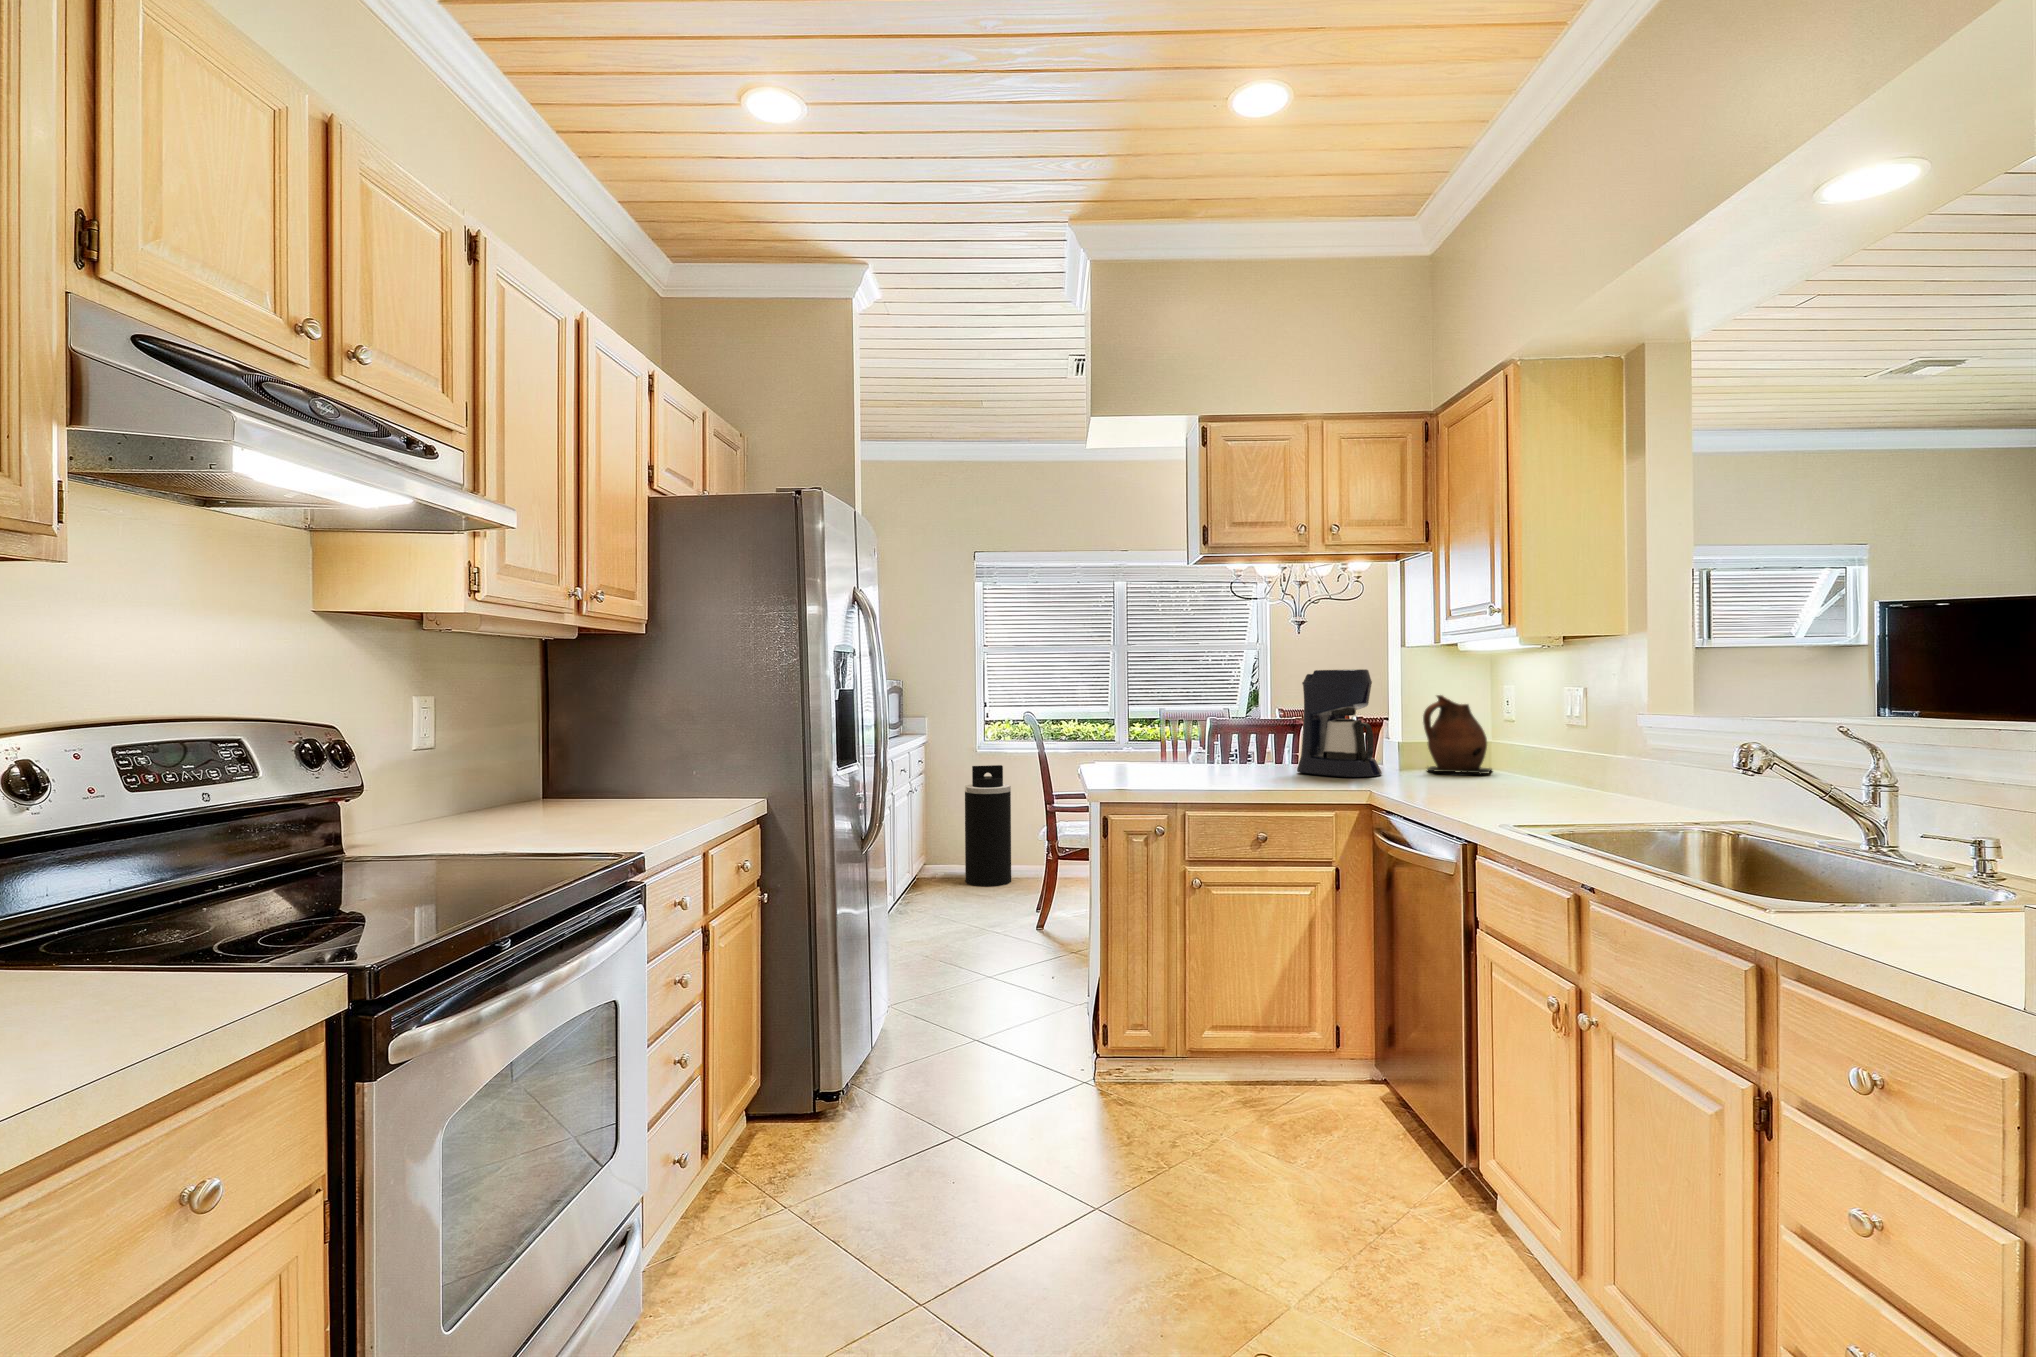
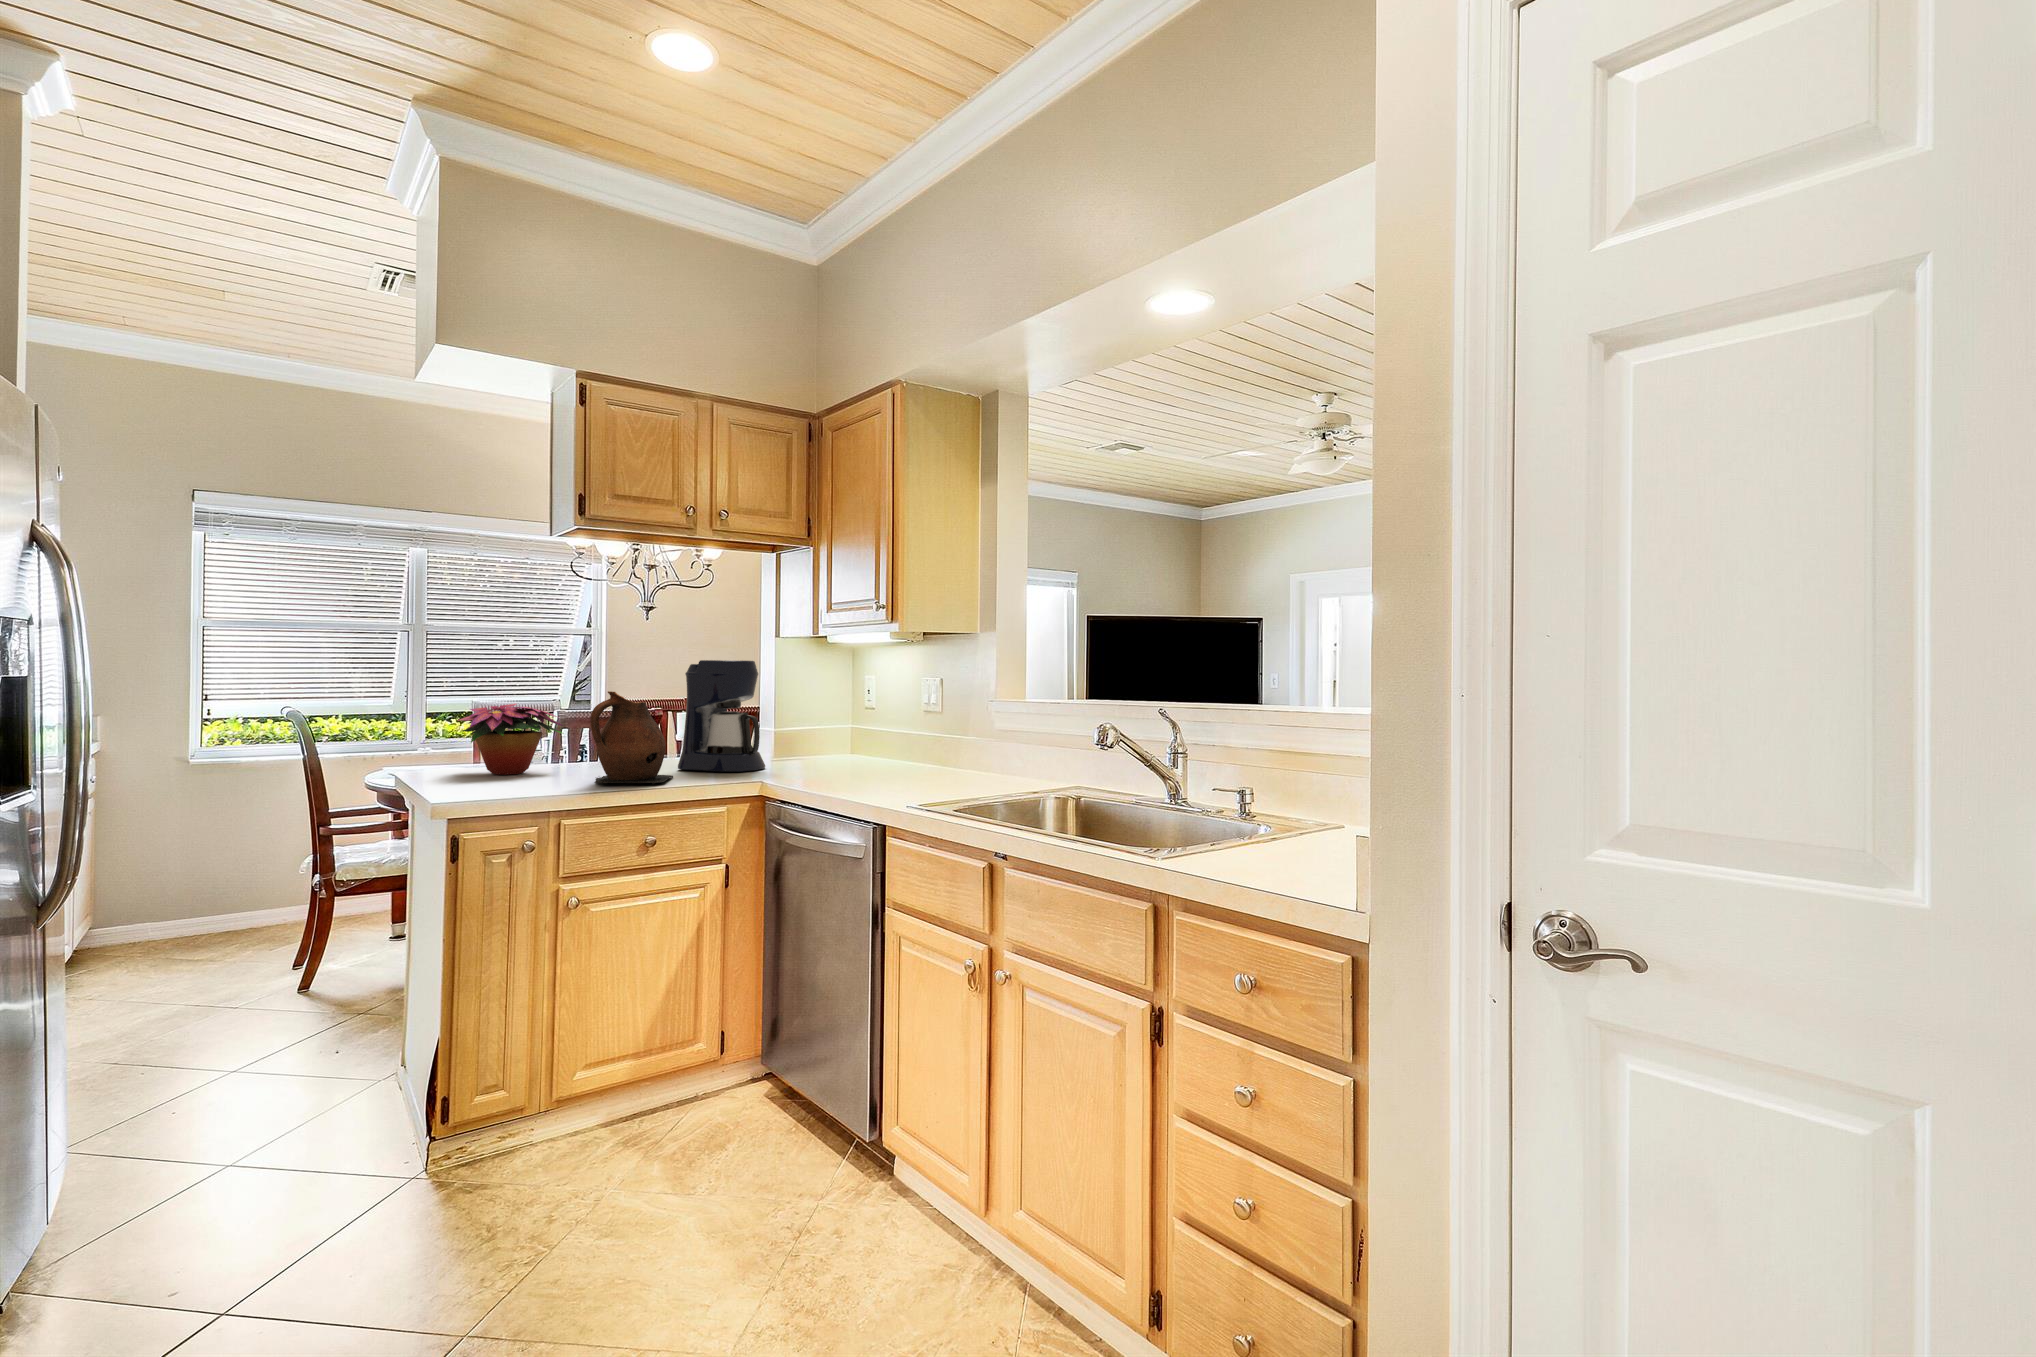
ceramic pitcher: present [1423,695,1492,774] -> present [590,691,673,785]
flower arrangement: none [1117,710,1204,770] -> present [458,704,562,775]
trash can: present [965,765,1011,887] -> none [153,780,238,950]

